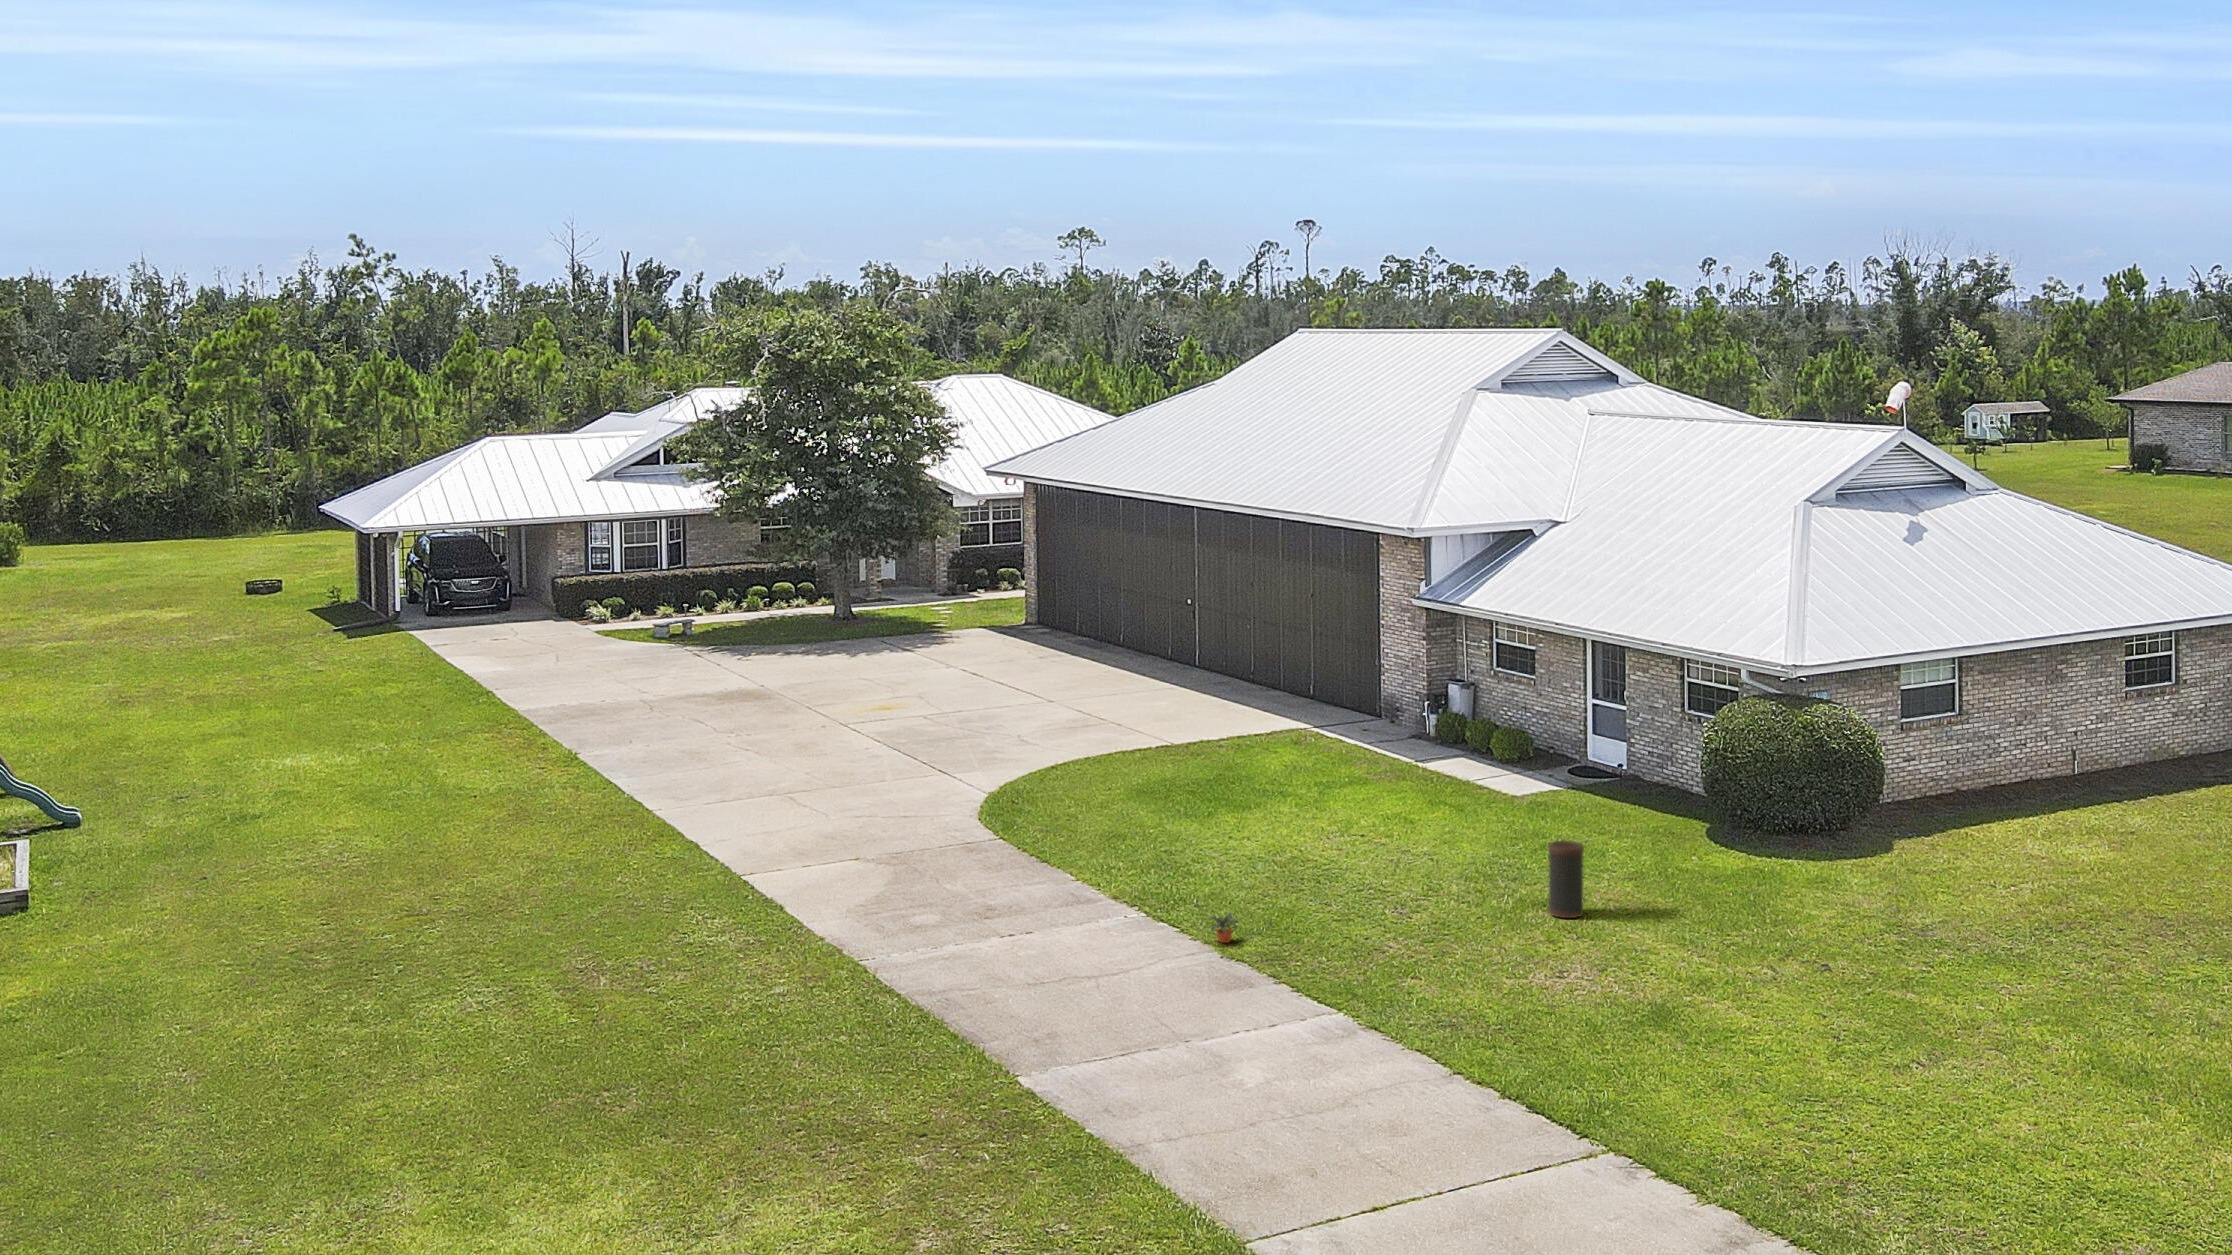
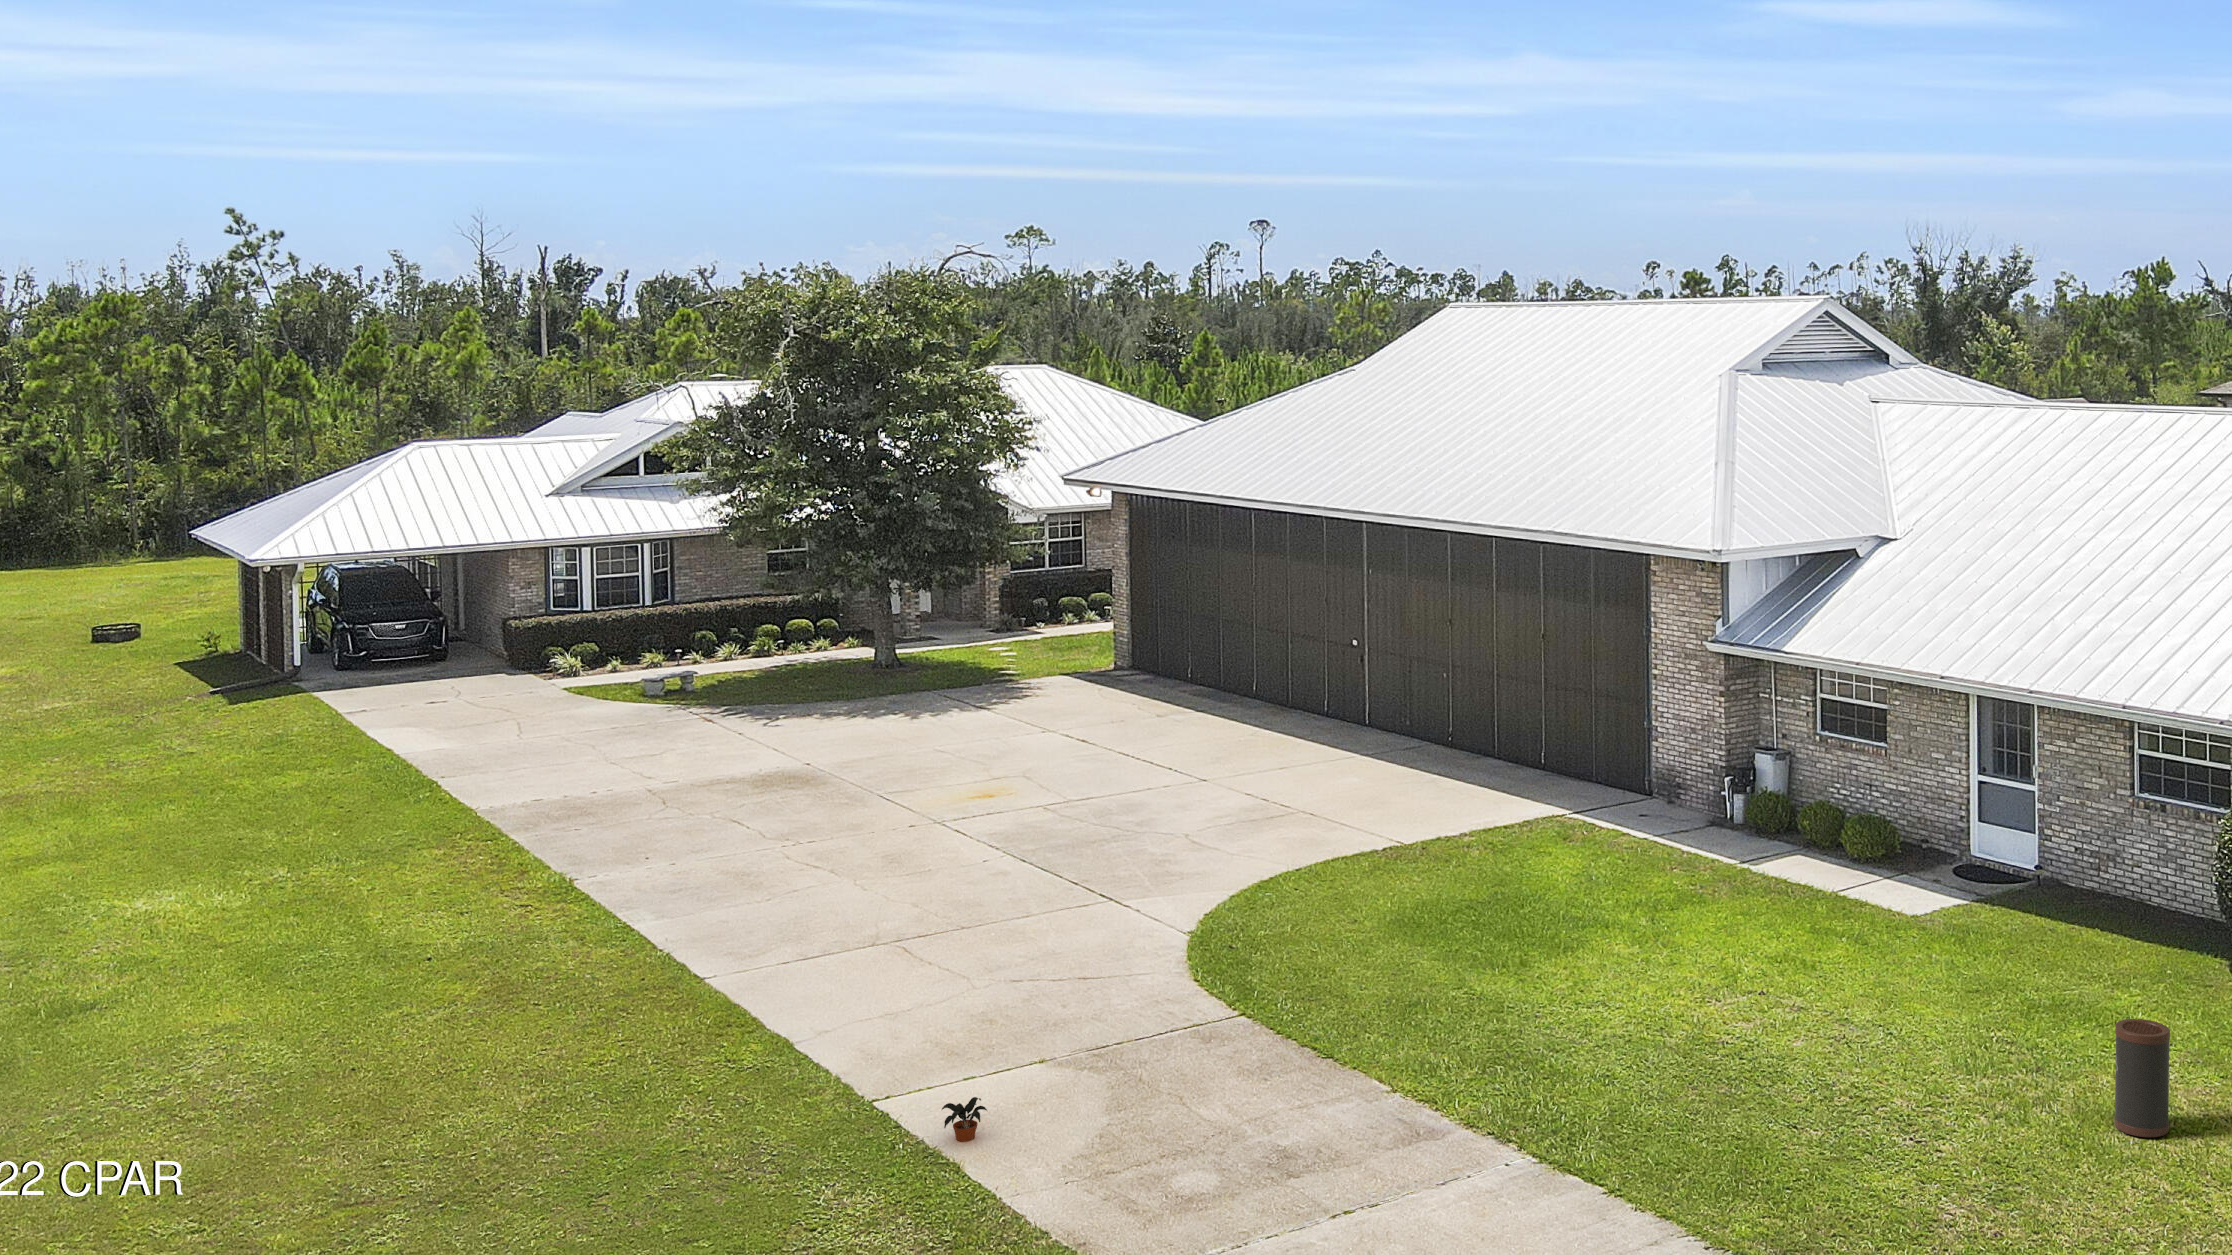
potted plant: present [1209,913,1236,943] -> present [942,1097,987,1141]

